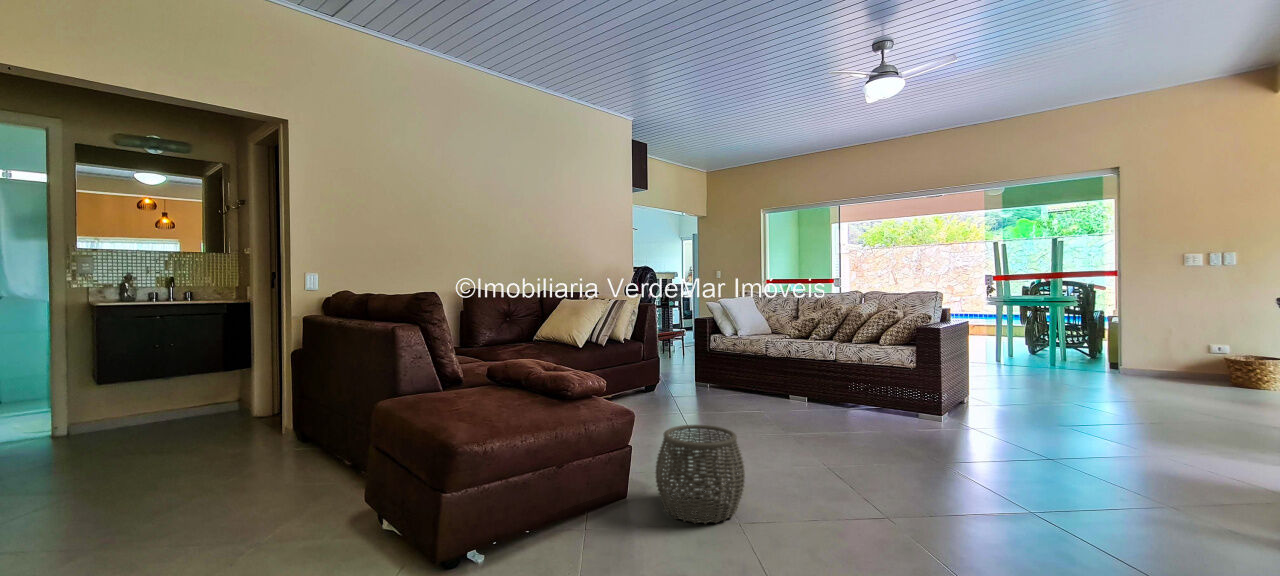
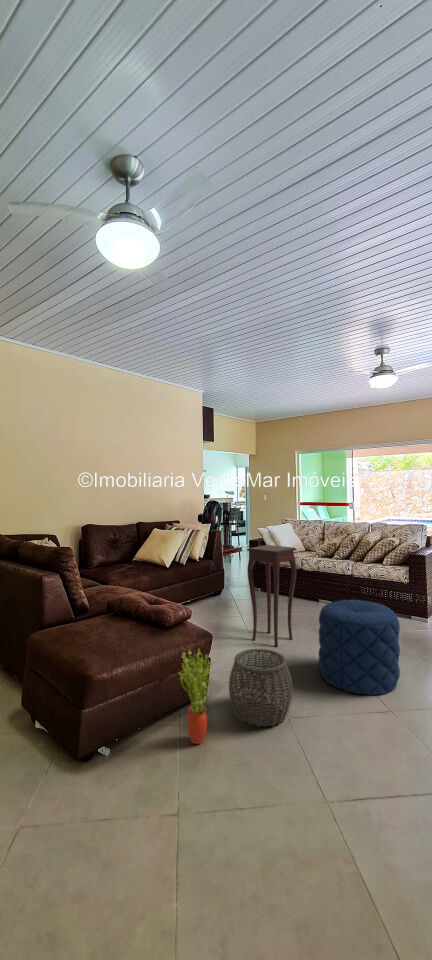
side table: none [688,307,757,443] -> present [247,545,297,647]
pouf: none [785,371,900,493] -> present [319,600,400,695]
potted plant: none [582,408,635,540] -> present [180,651,216,744]

